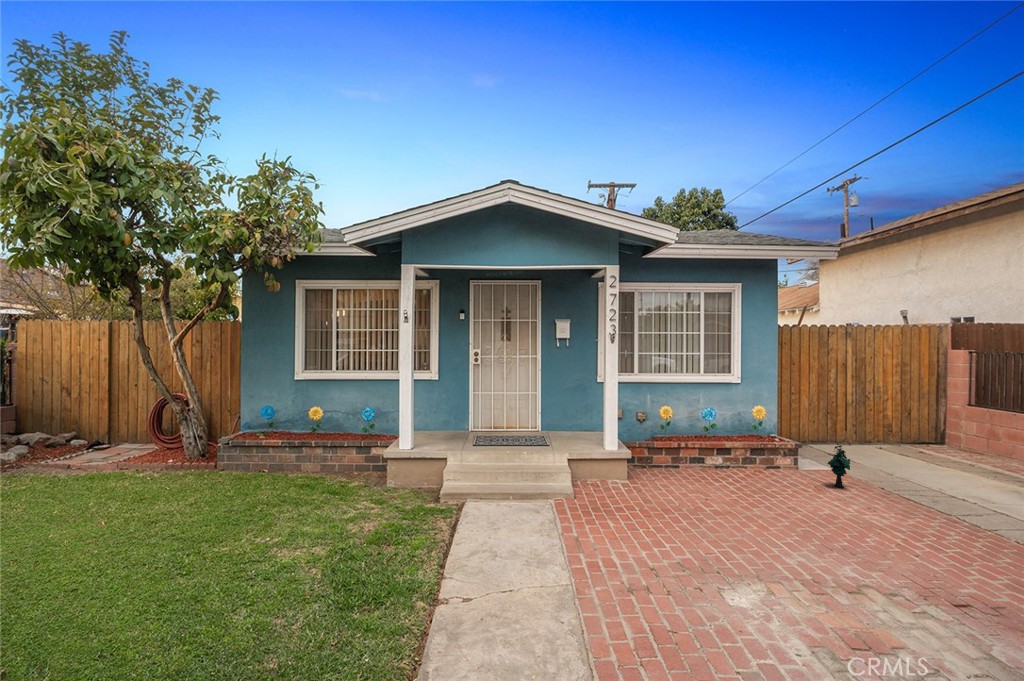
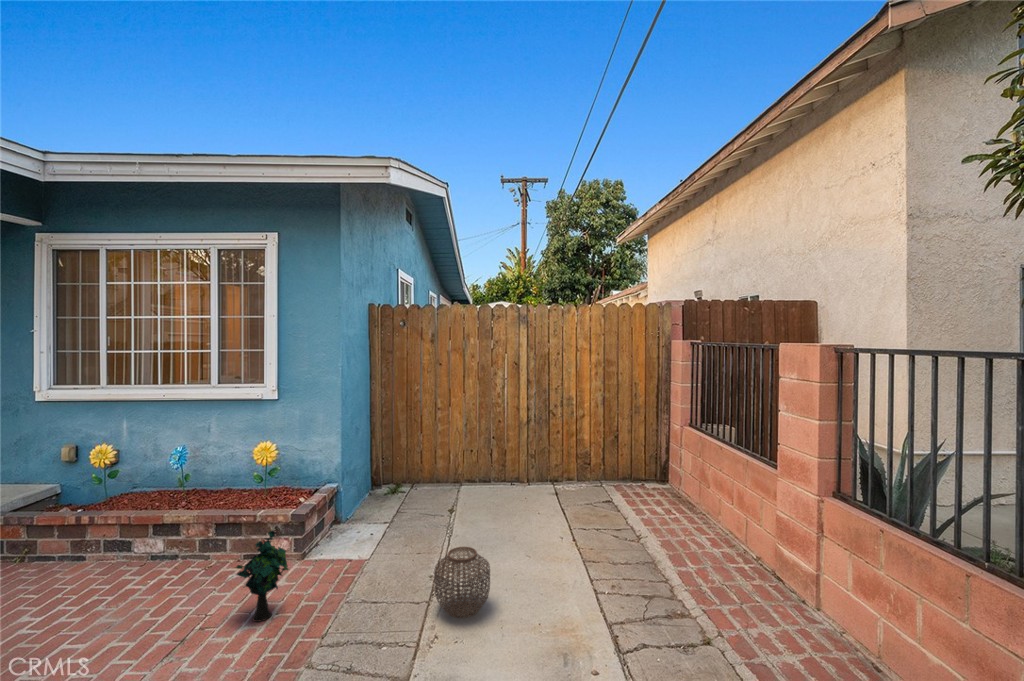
woven basket: none [920,457,957,489] -> present [434,547,490,618]

